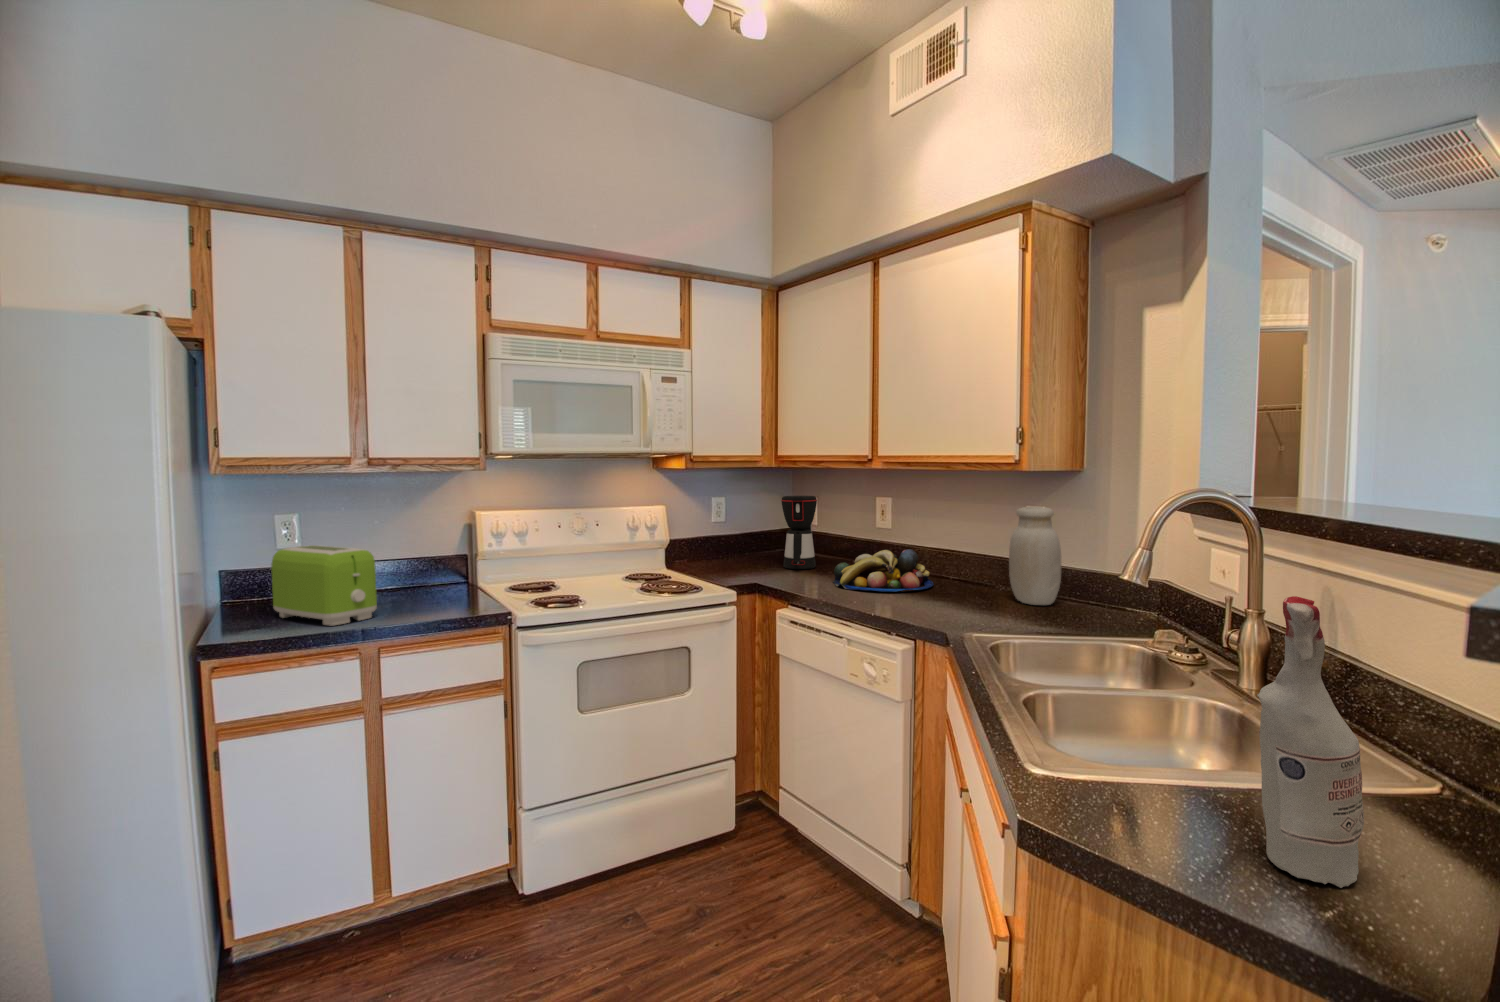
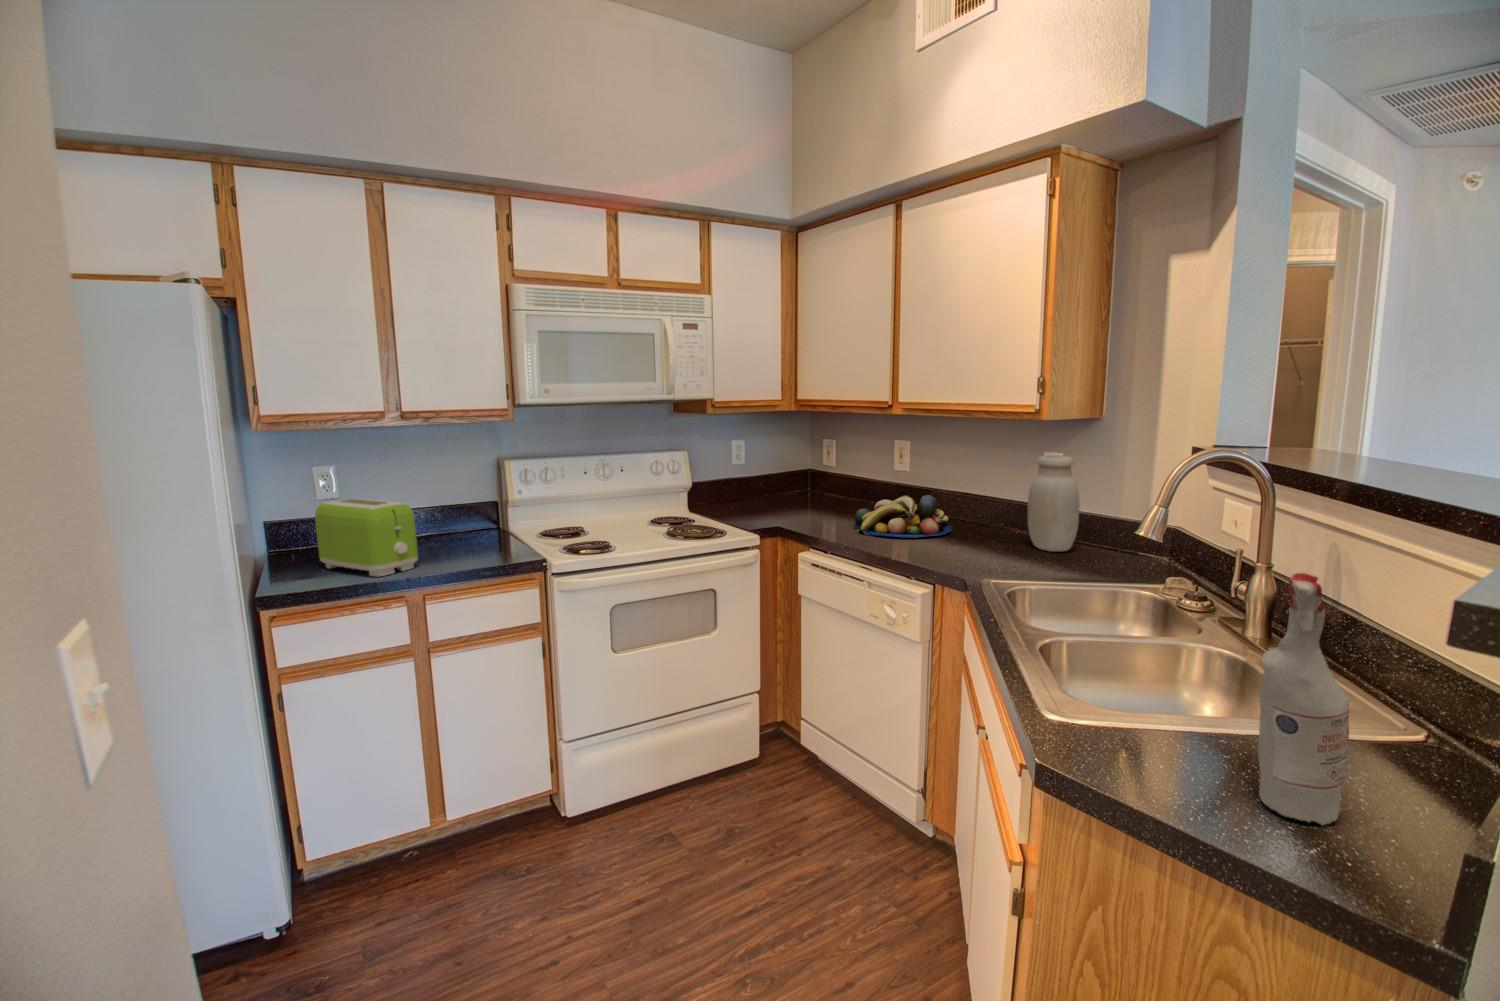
coffee maker: present [781,496,817,569] -> none [801,440,837,513]

